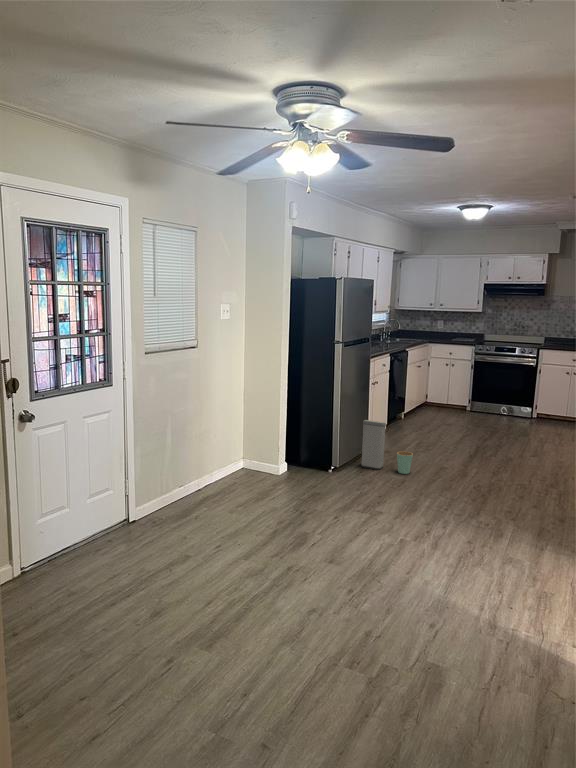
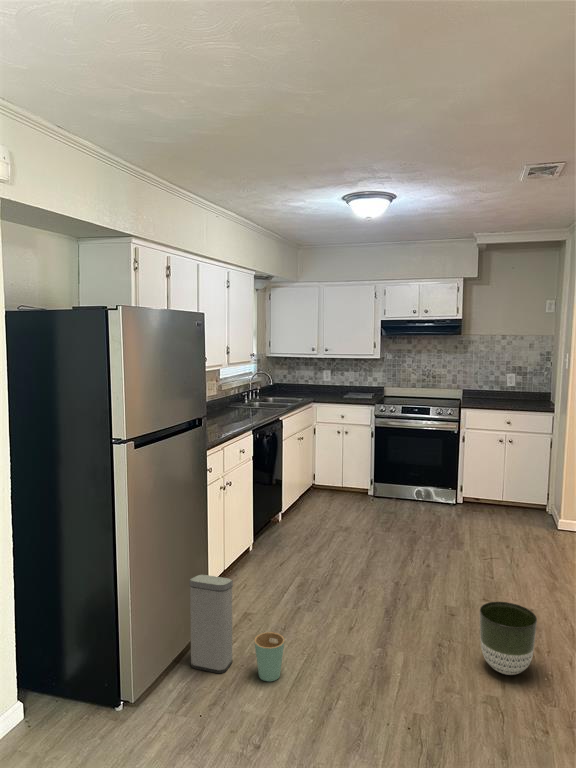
planter: none [523,446,555,482] -> present [480,602,537,675]

